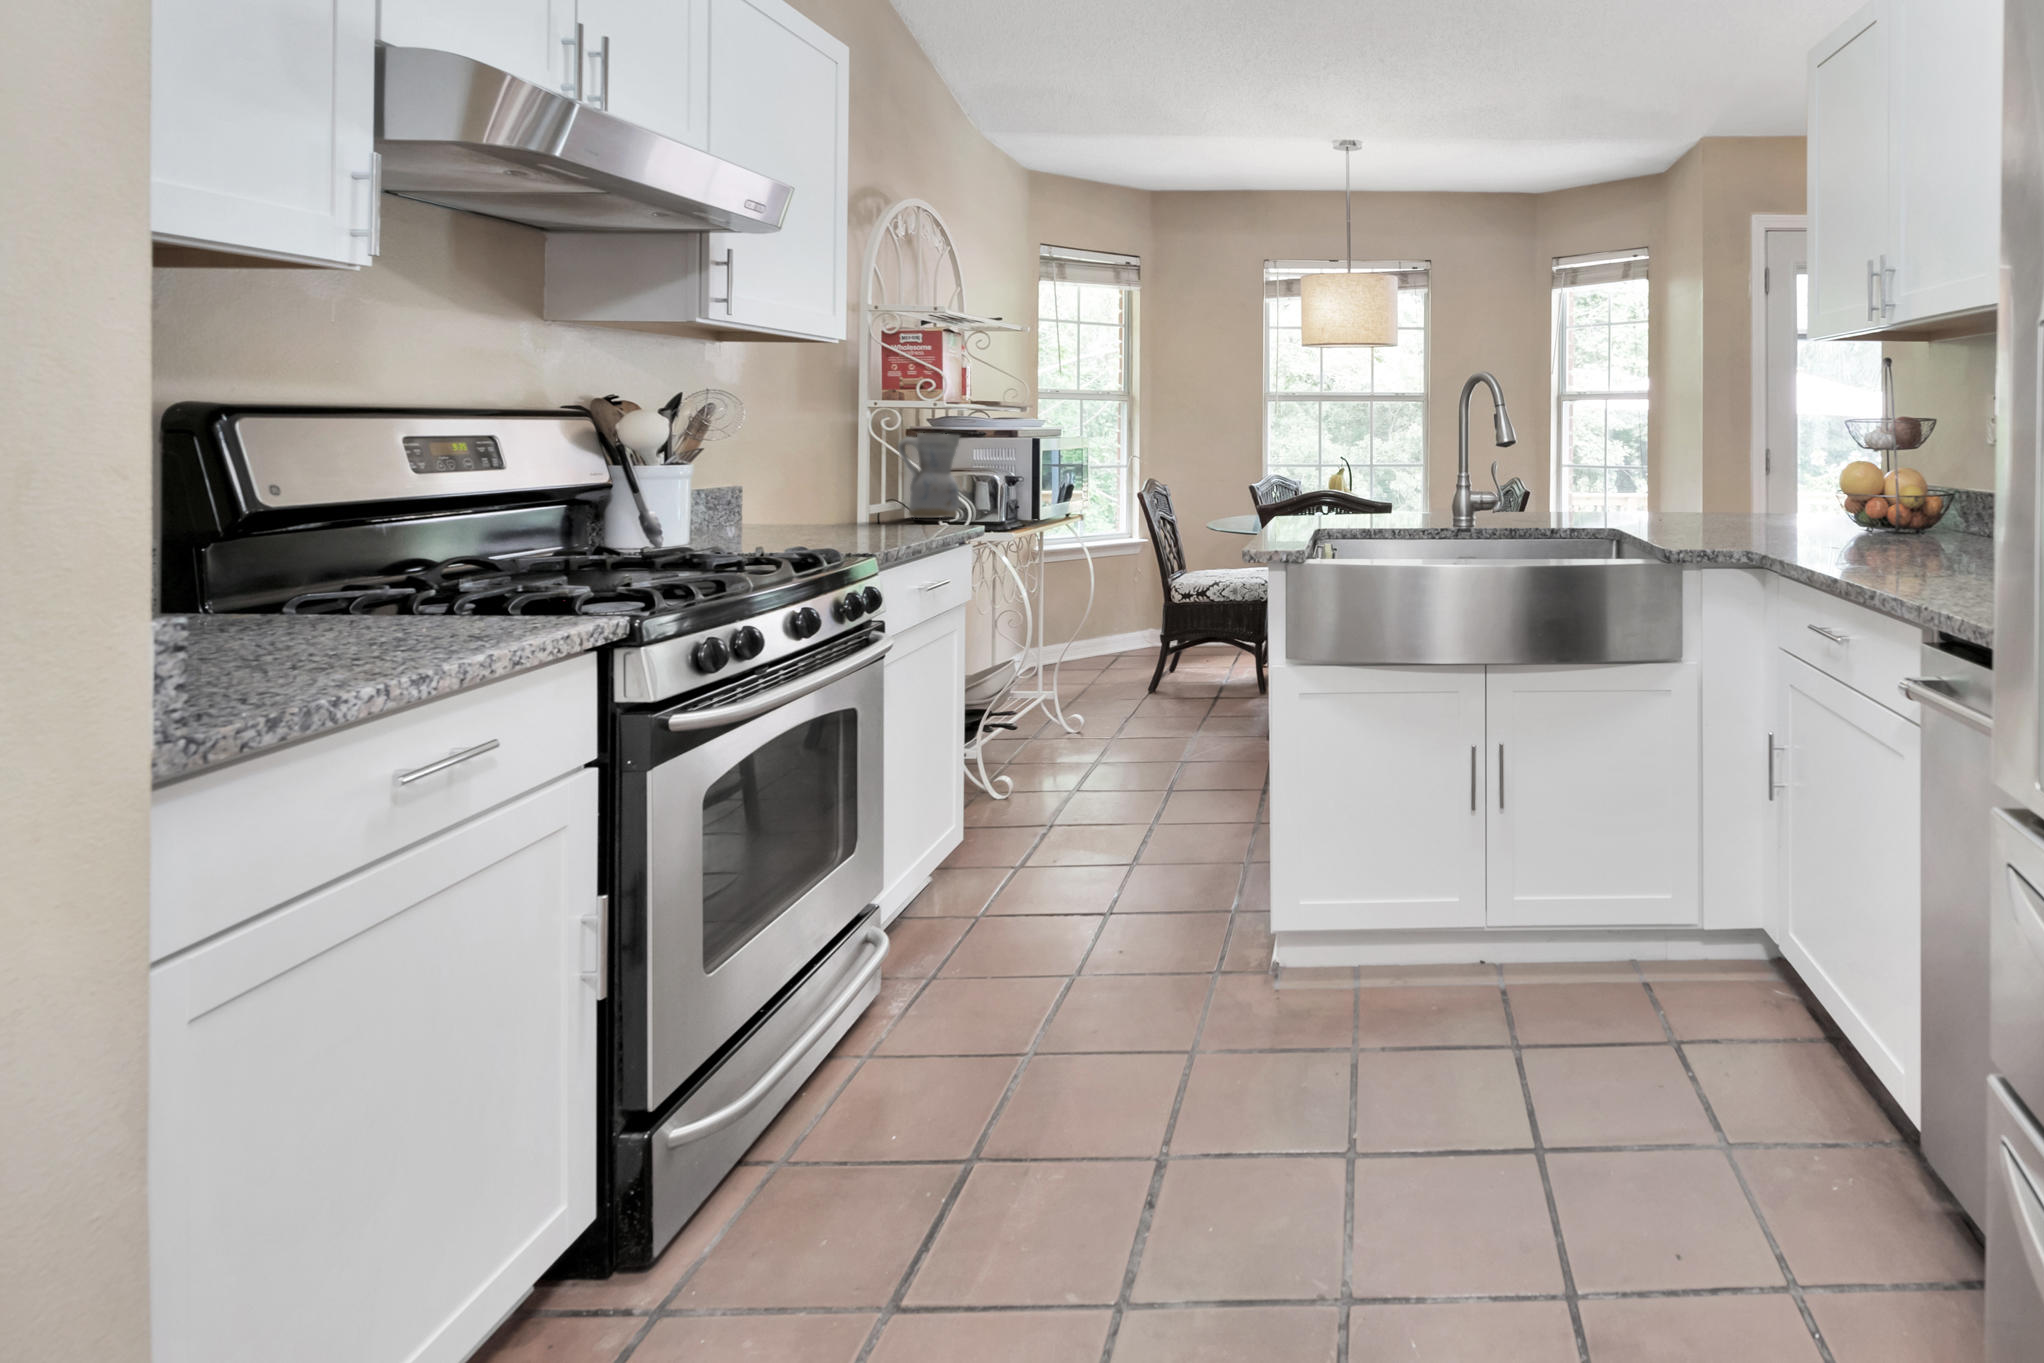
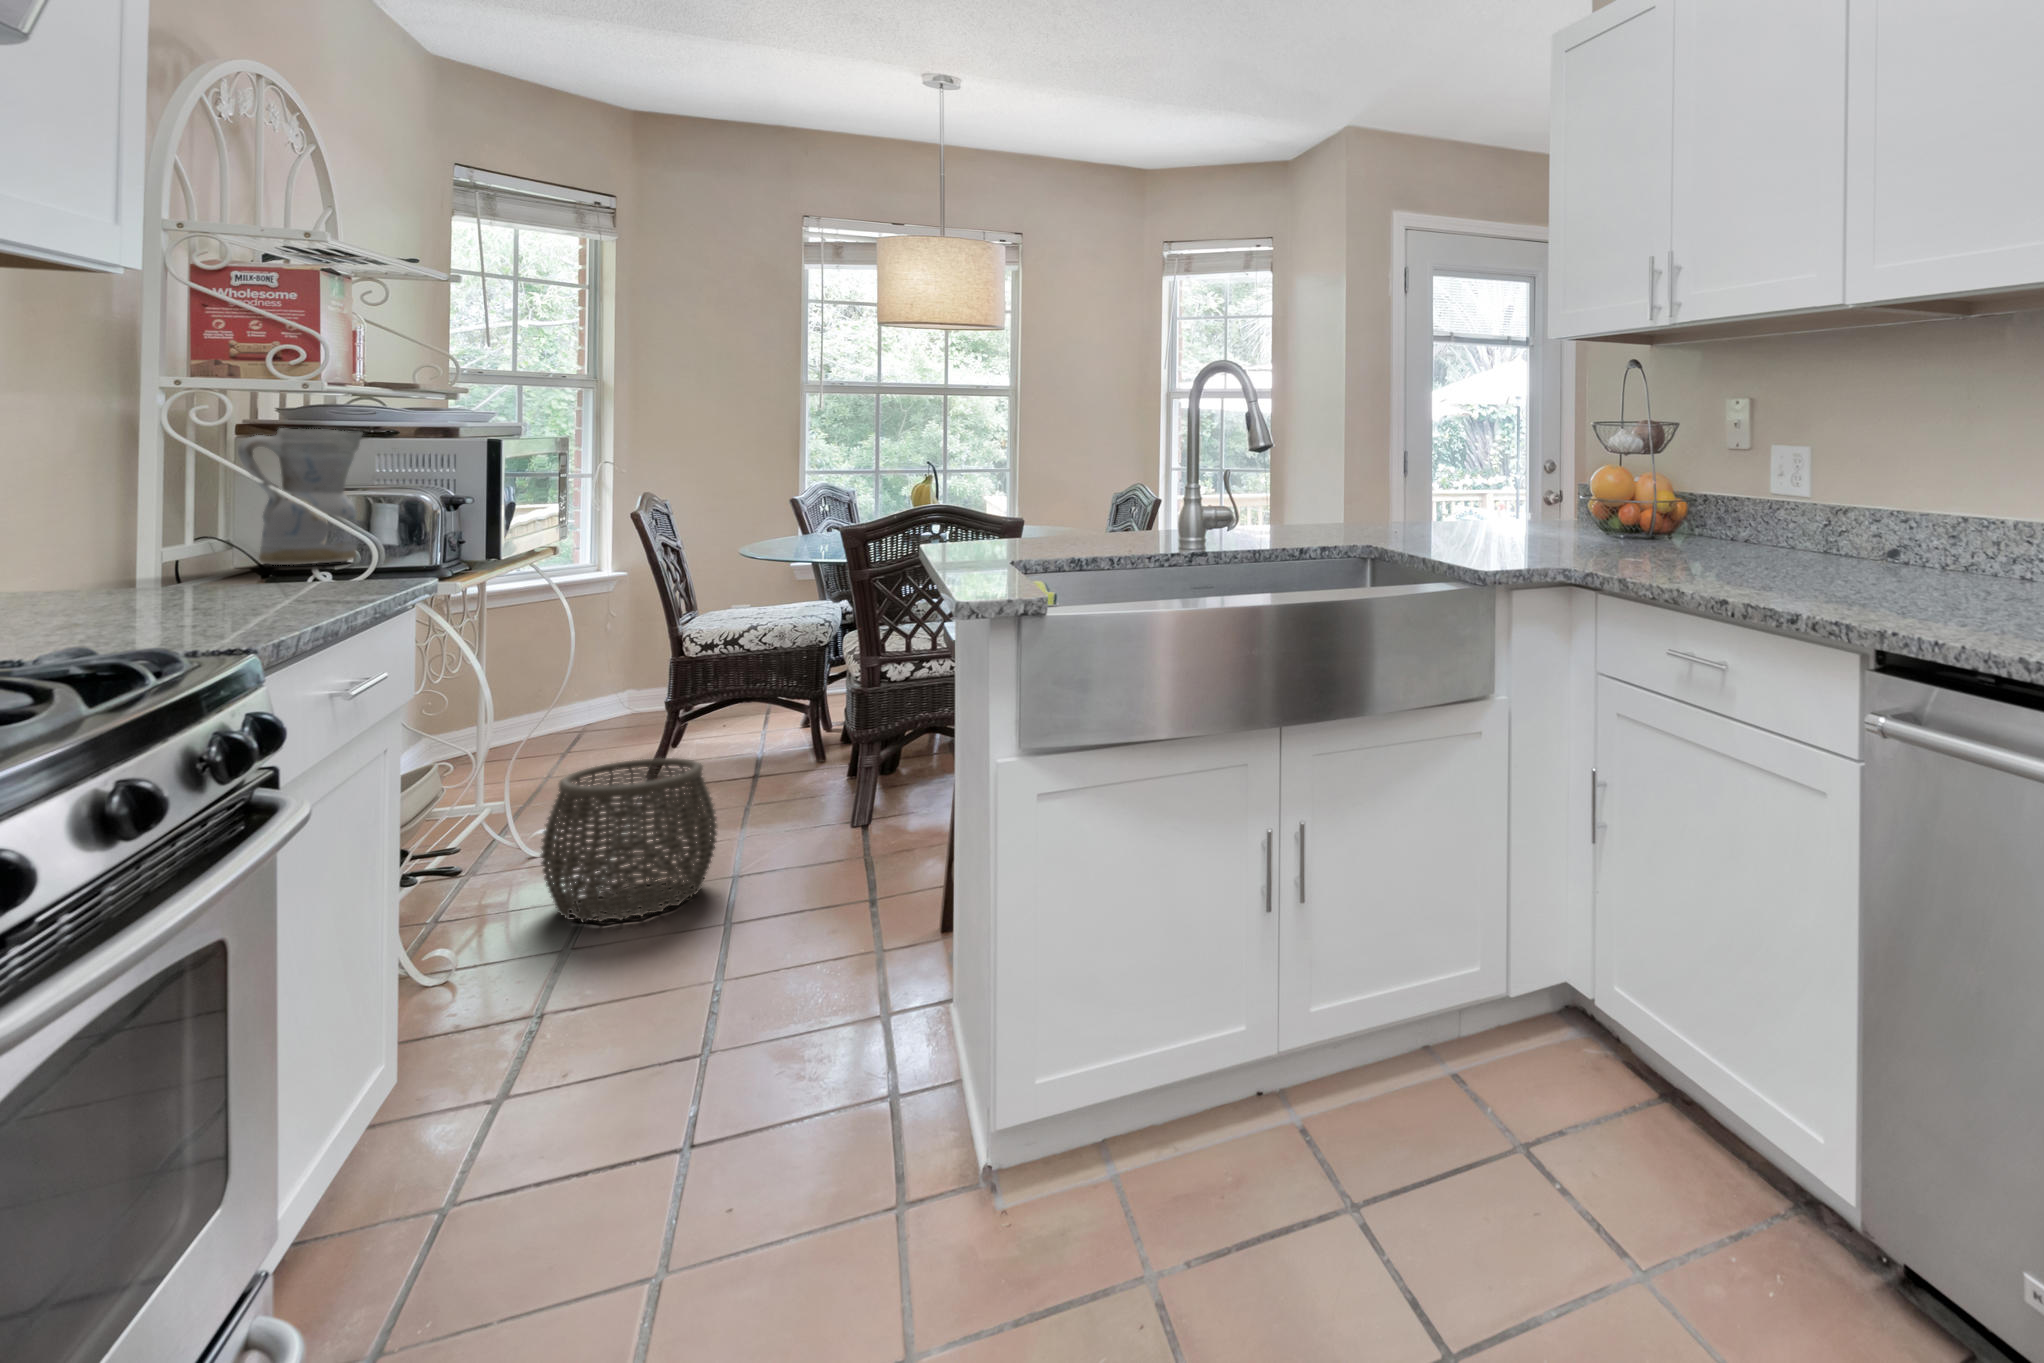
woven basket: none [1066,665,1174,773] -> present [541,758,718,922]

